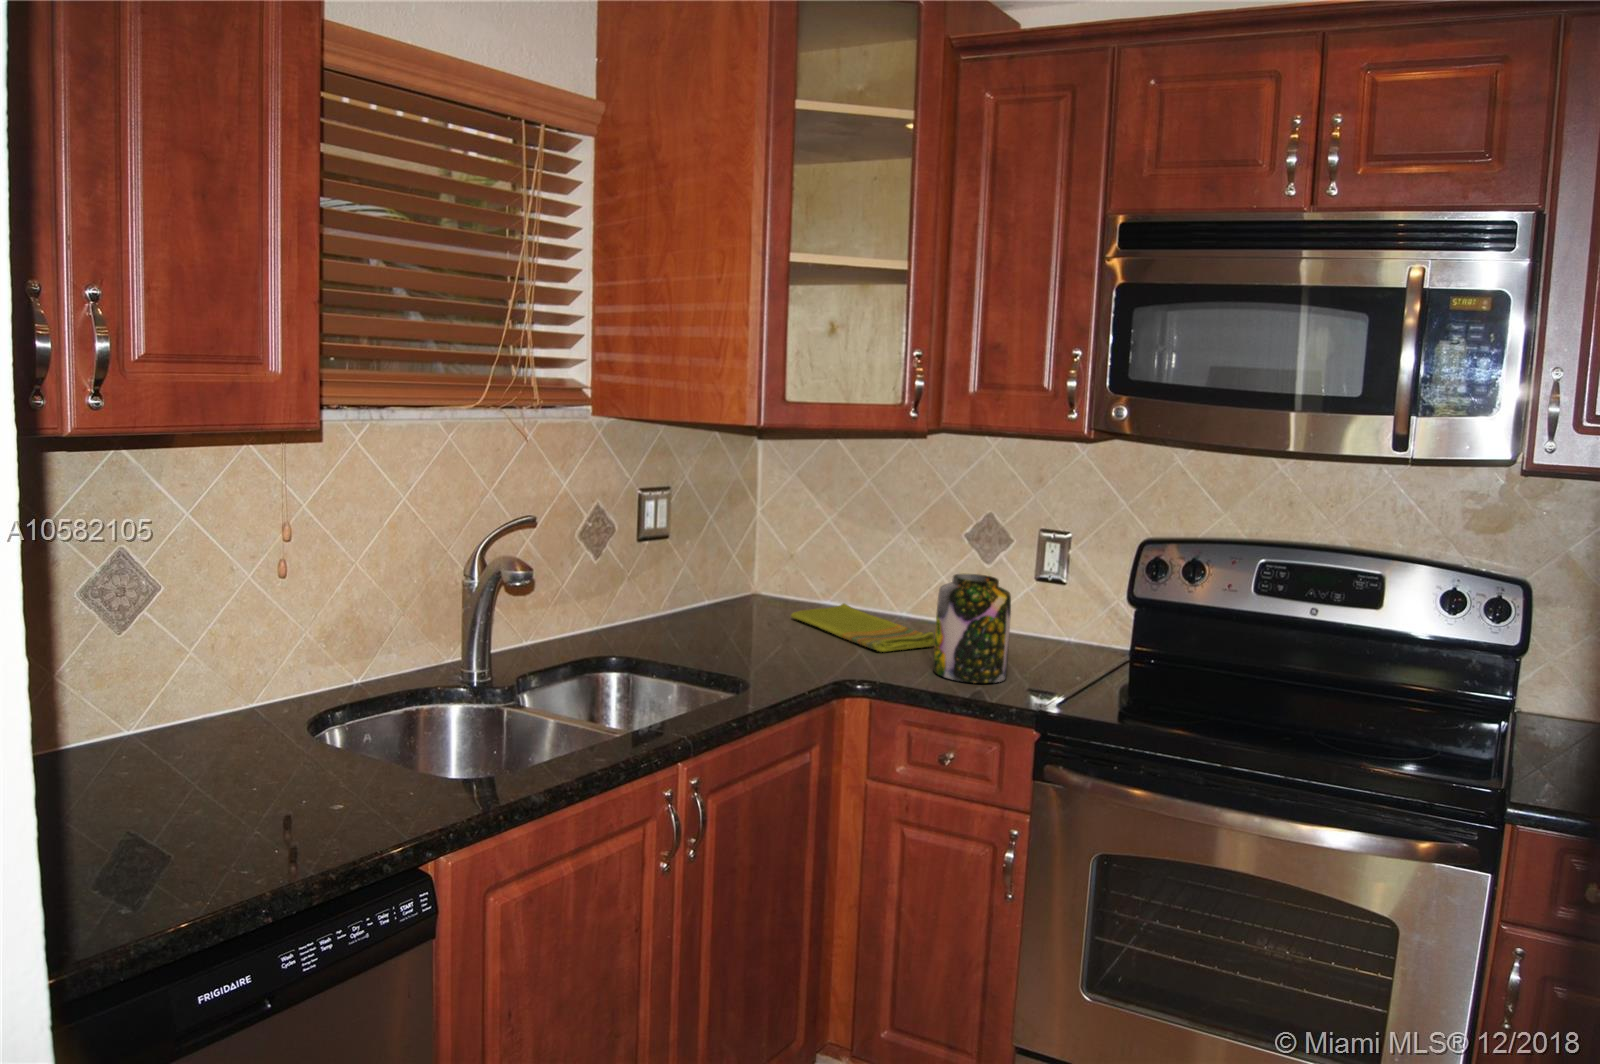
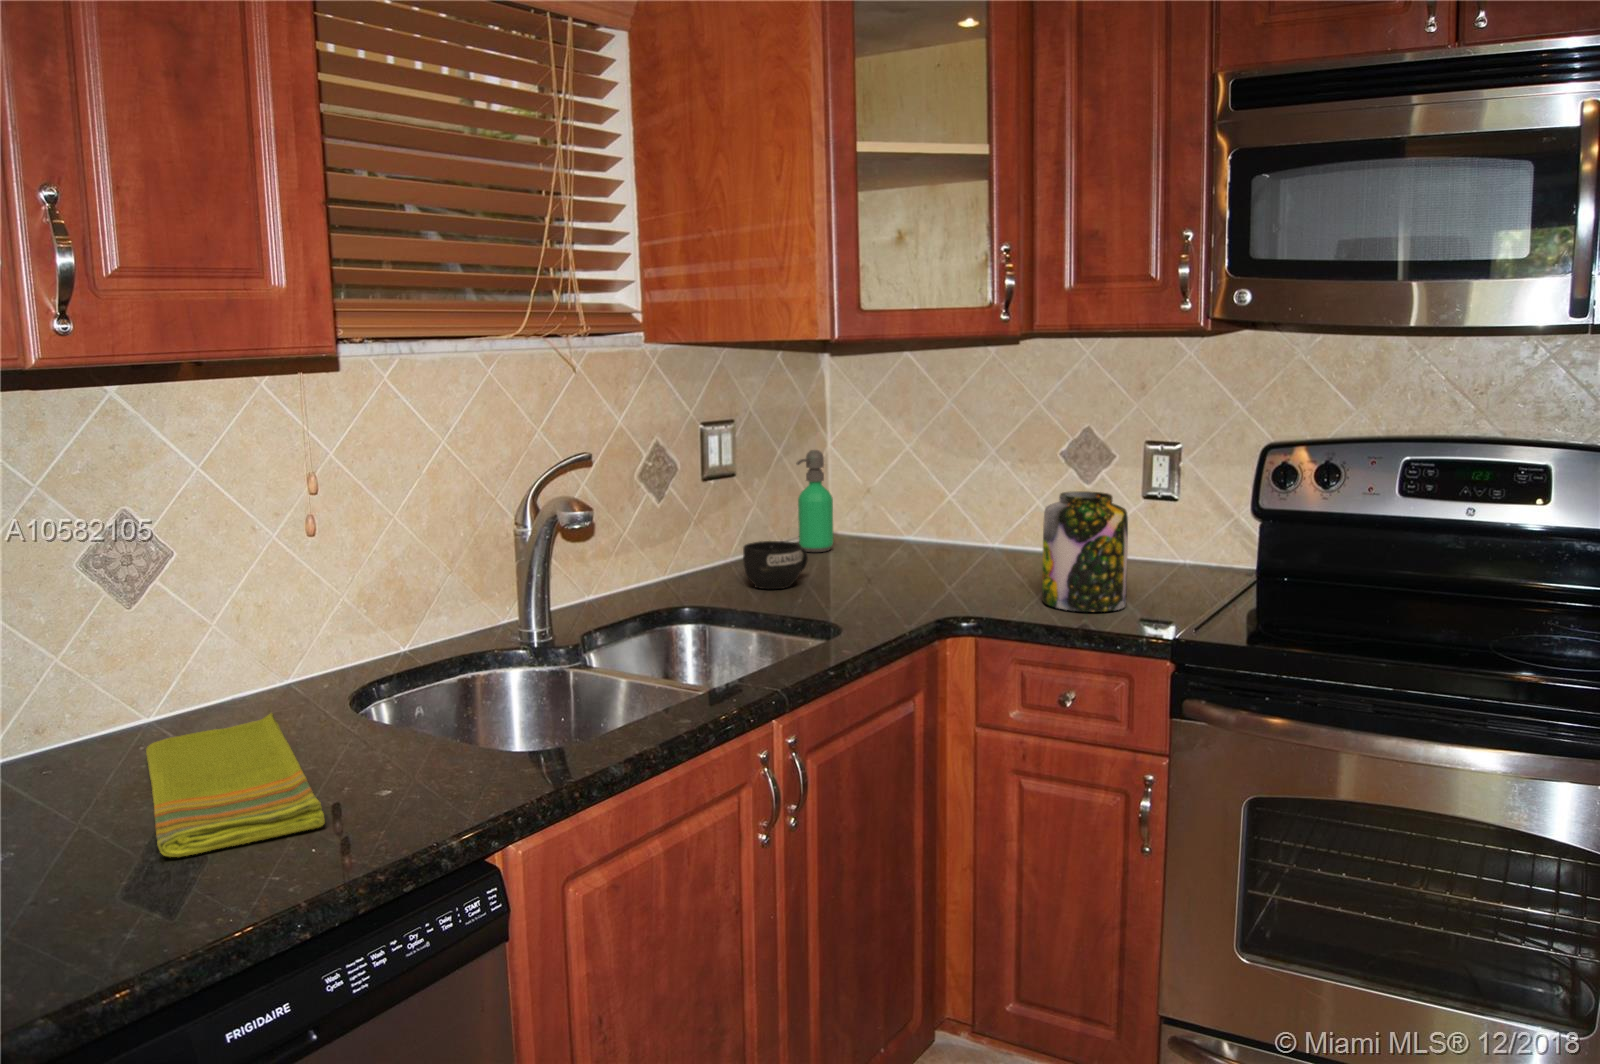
soap dispenser: none [725,516,759,610] -> present [797,450,833,552]
mug: none [669,600,729,645] -> present [743,541,808,589]
dish towel: present [791,603,935,652] -> present [146,713,325,857]

